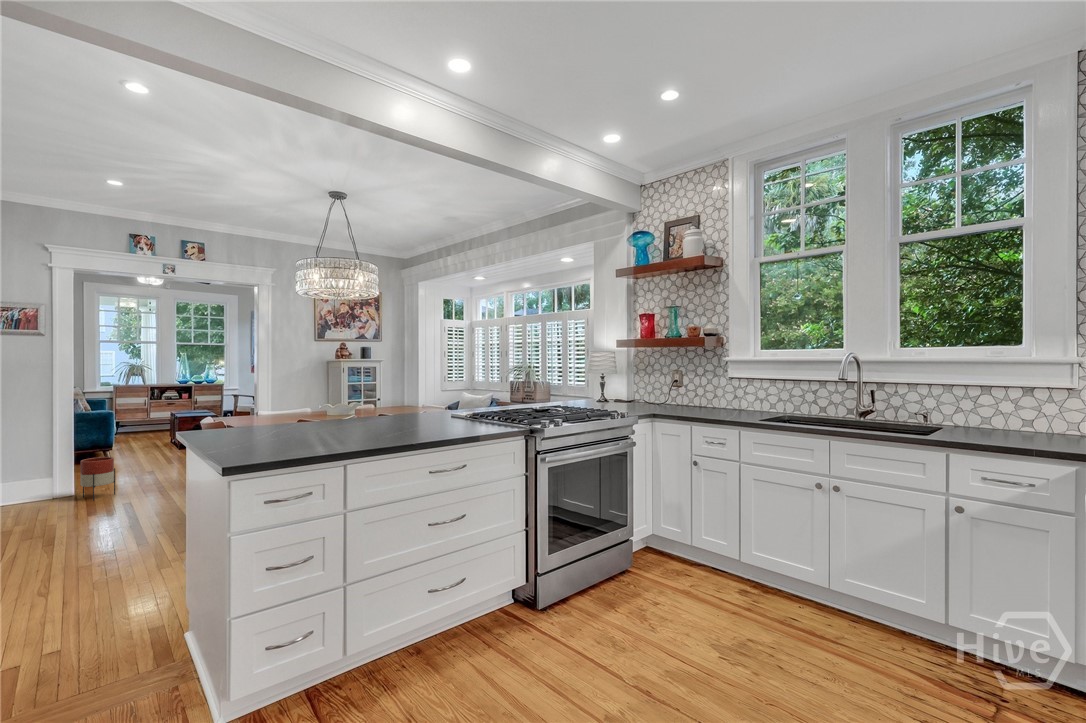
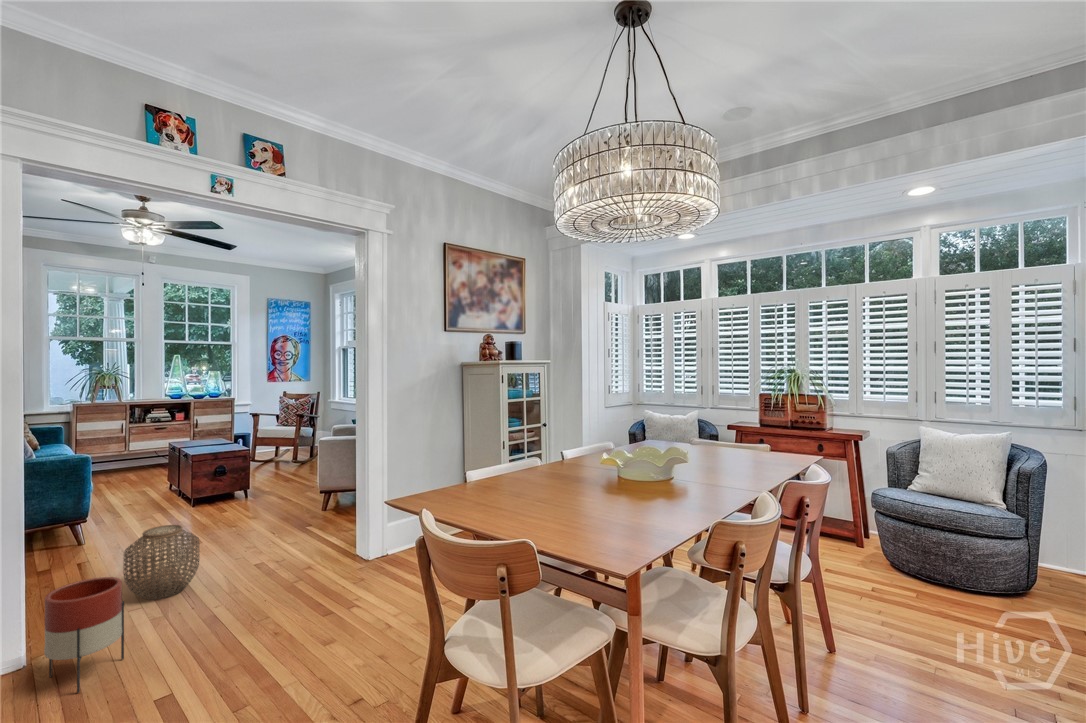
woven basket: none [122,445,162,480] -> present [124,525,199,600]

